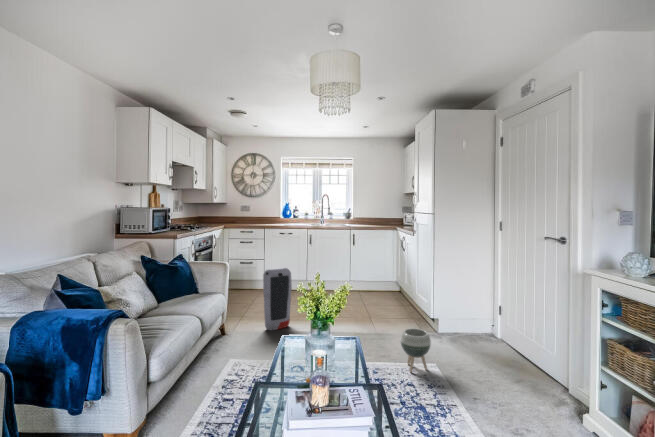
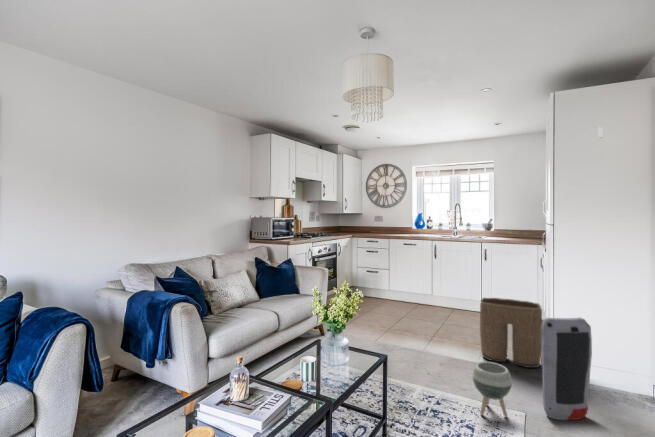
air purifier: present [263,268,292,330] -> present [541,318,592,420]
laundry basket: none [376,276,422,329] -> present [480,298,542,368]

